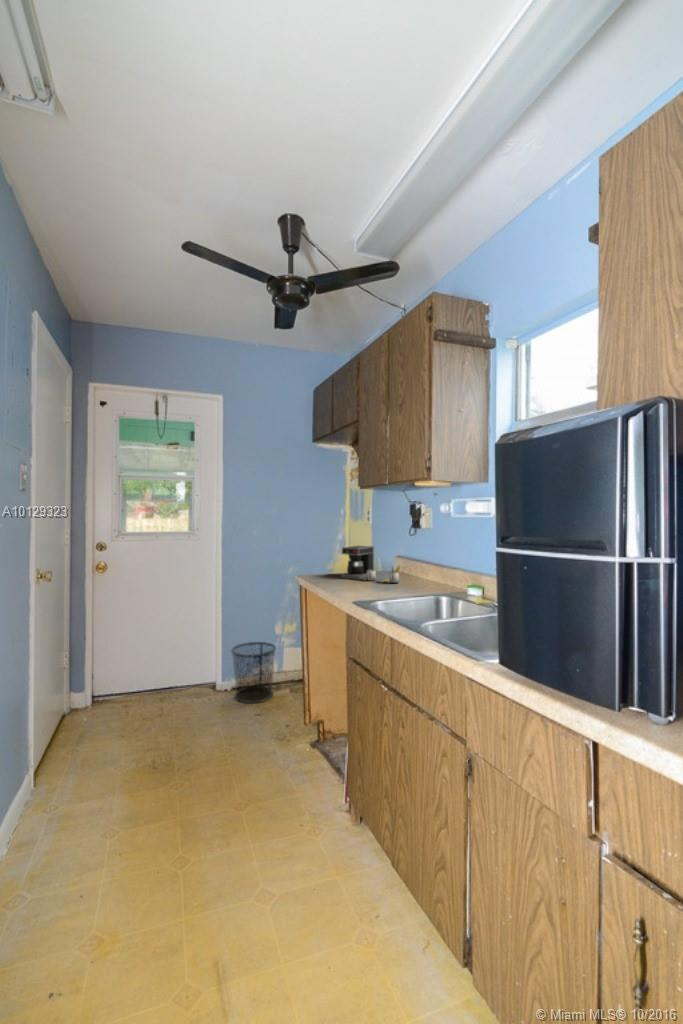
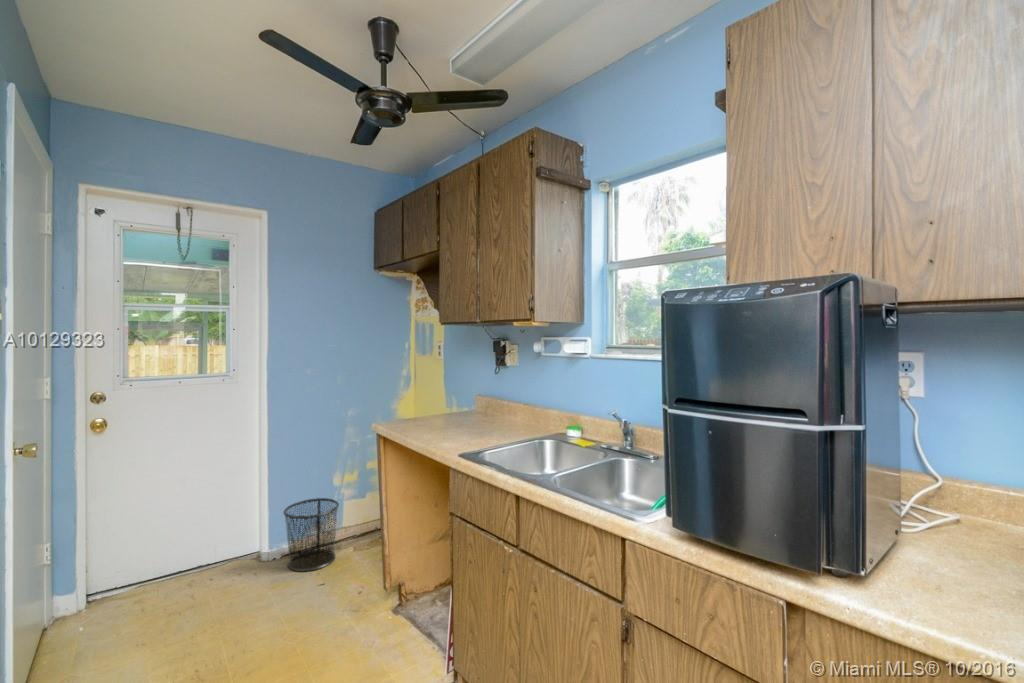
coffee maker: present [341,546,400,583] -> none [424,387,490,426]

